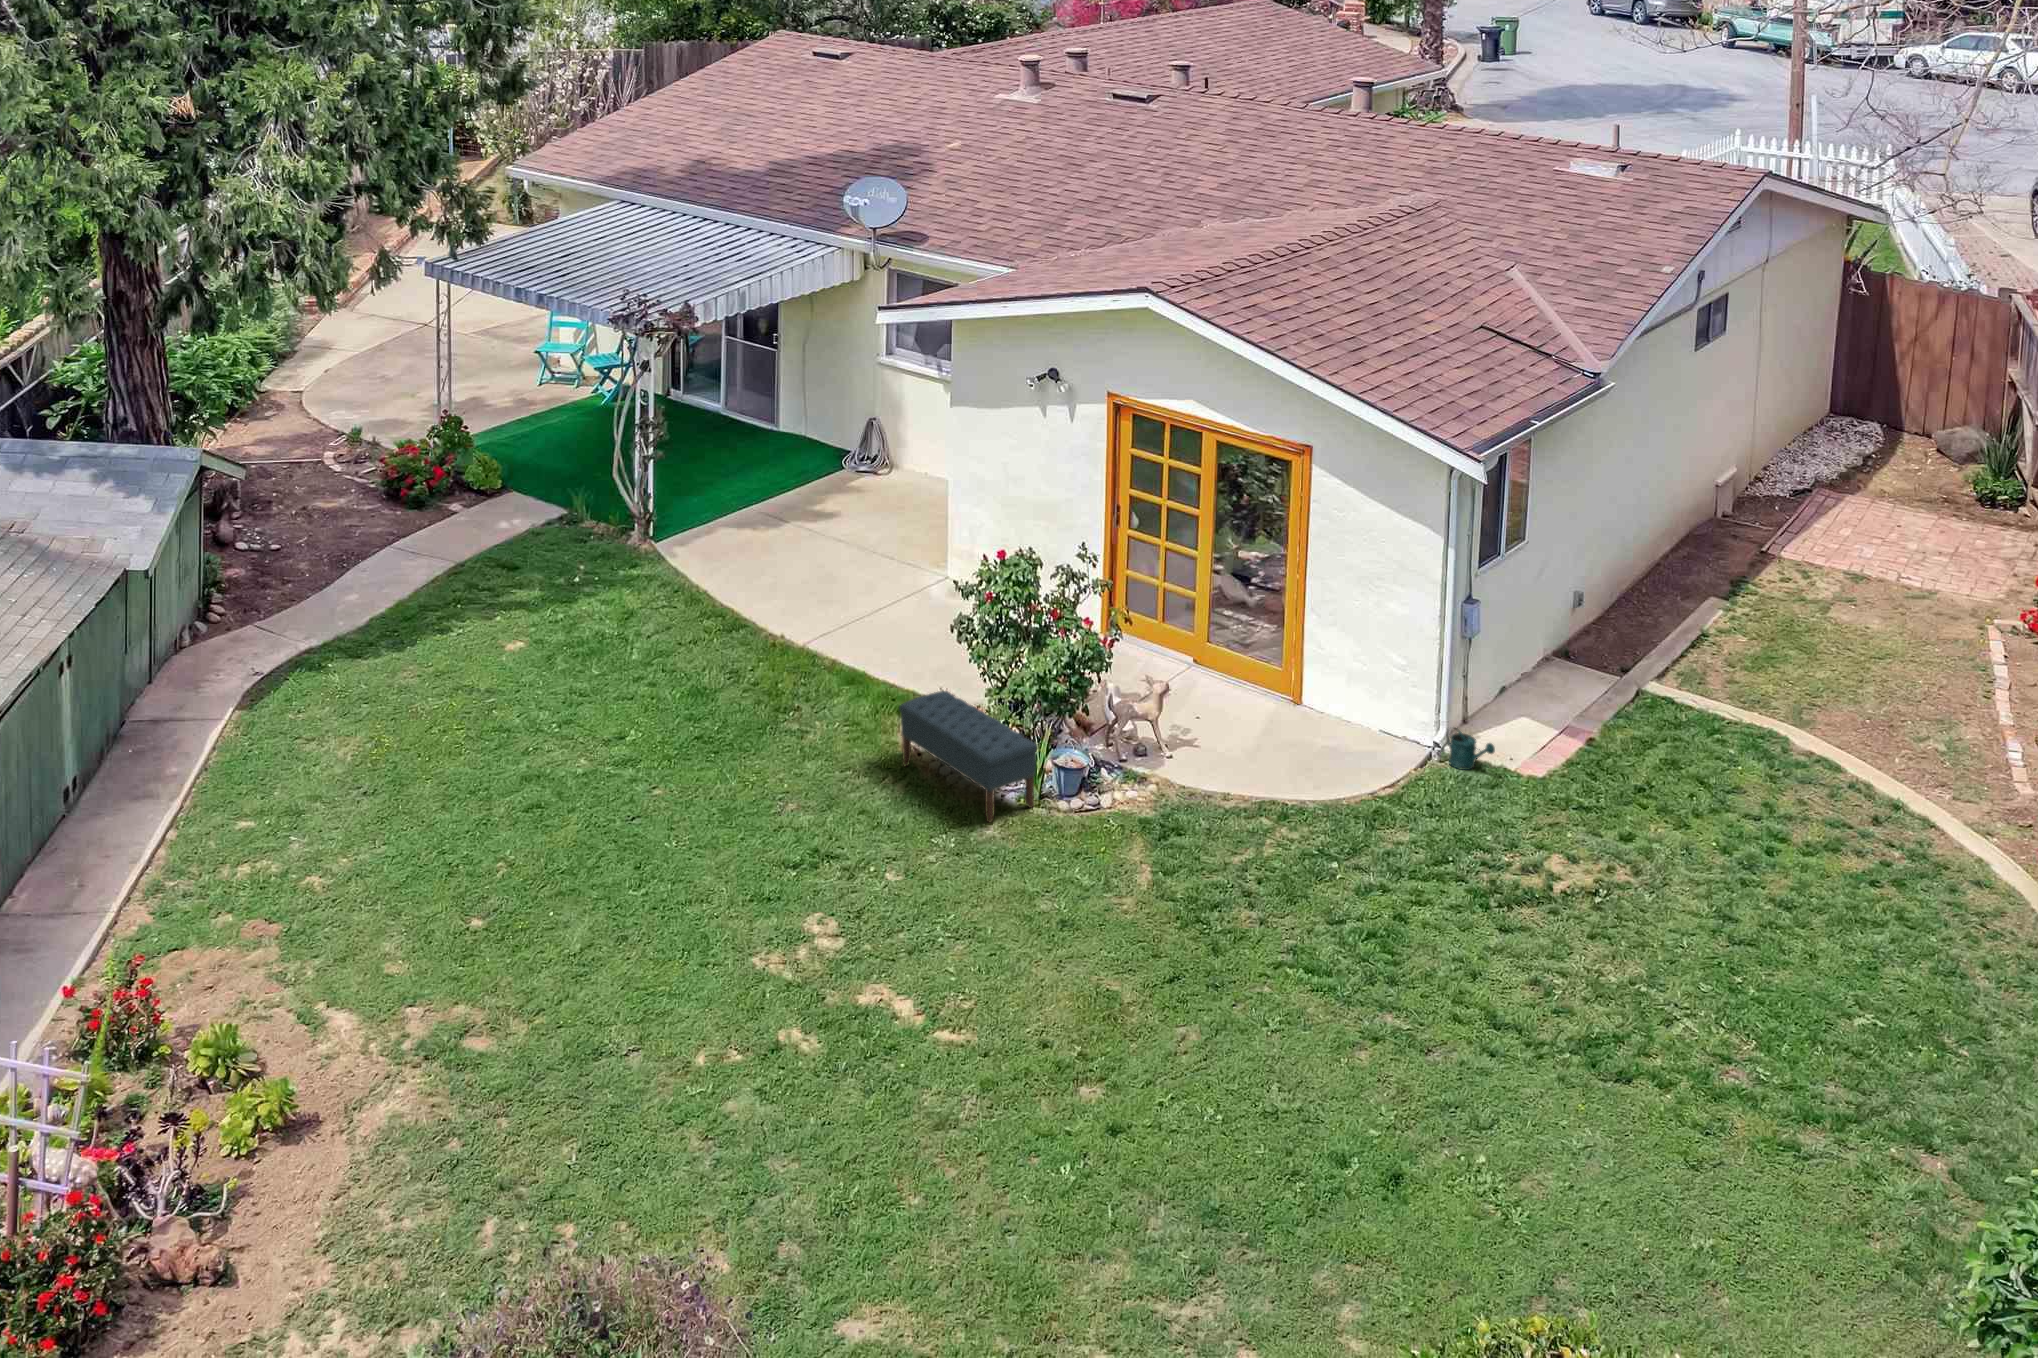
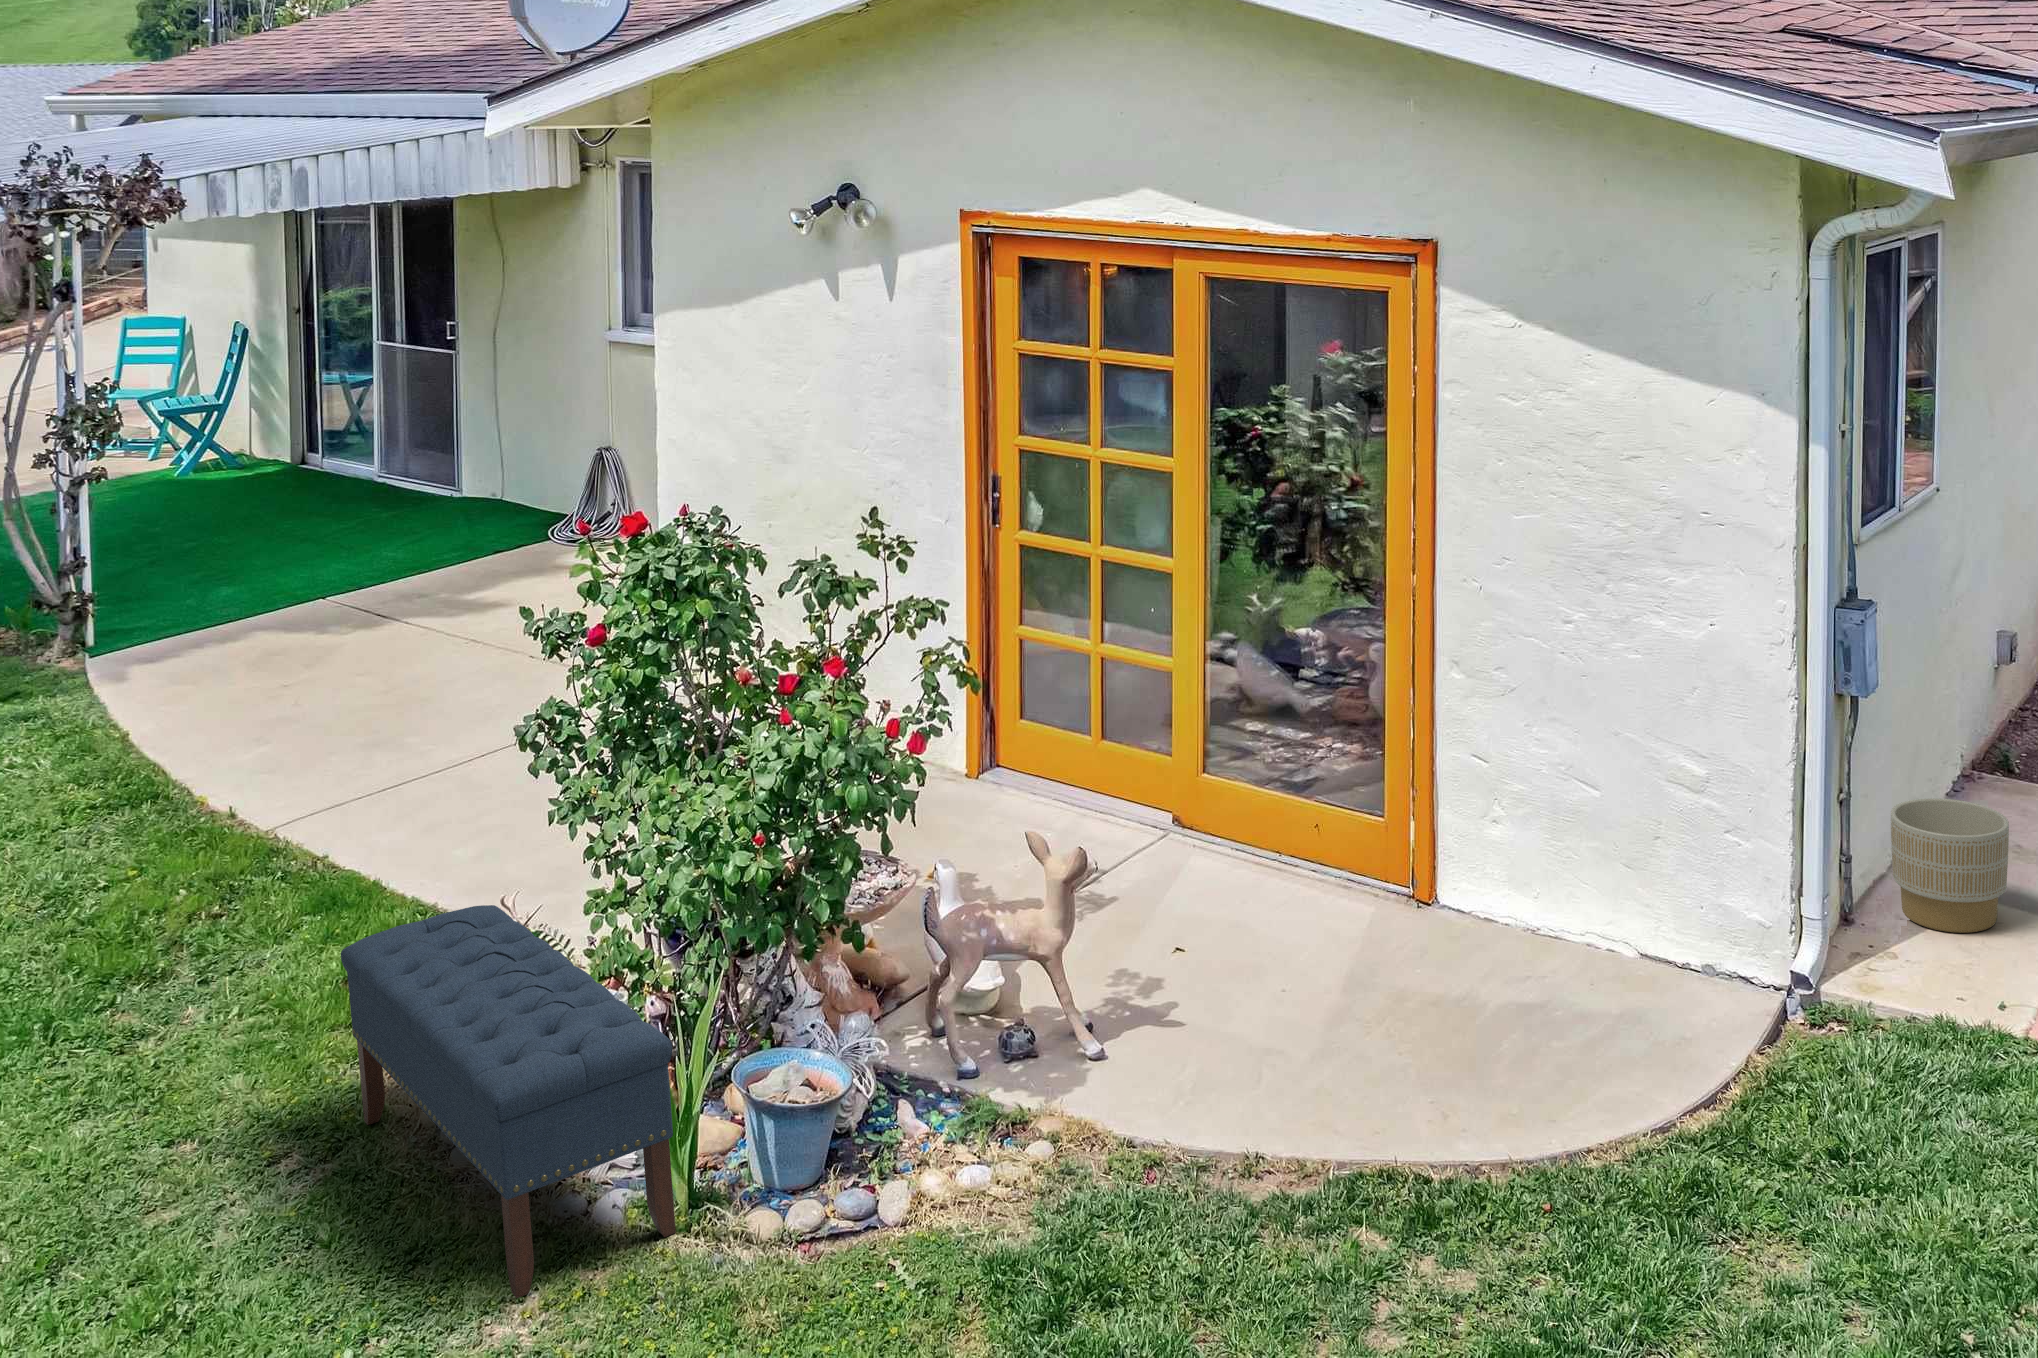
planter: none [1490,675,1536,729] -> present [1891,798,2009,933]
watering can: present [1446,728,1495,770] -> none [1821,928,1973,1045]

